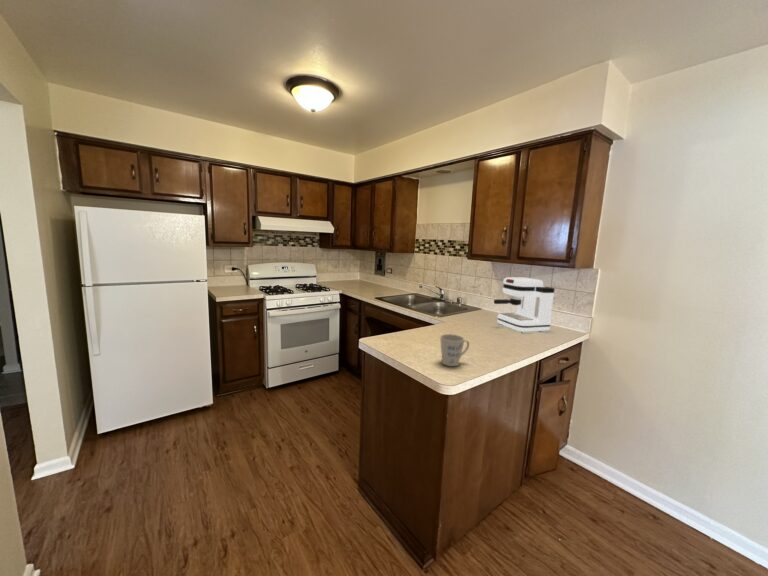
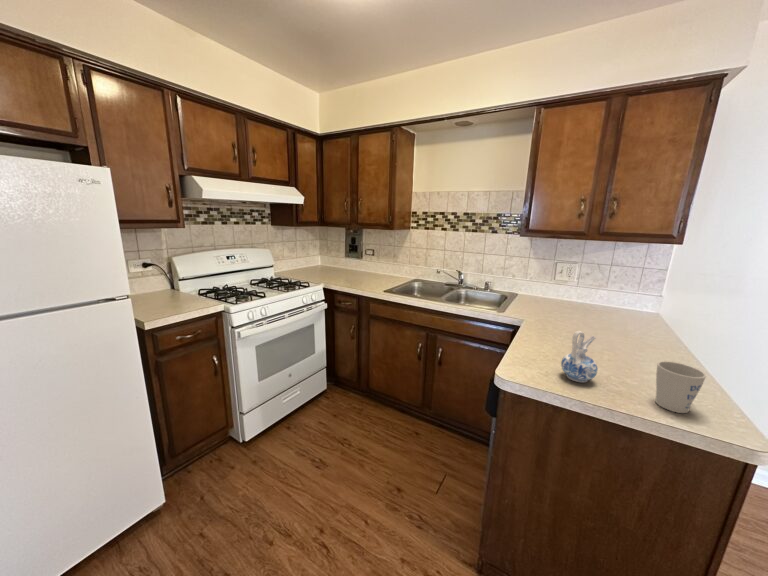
coffee maker: present [494,277,554,332] -> none [571,258,644,326]
ceramic pitcher: none [407,313,428,348] -> present [561,331,598,382]

